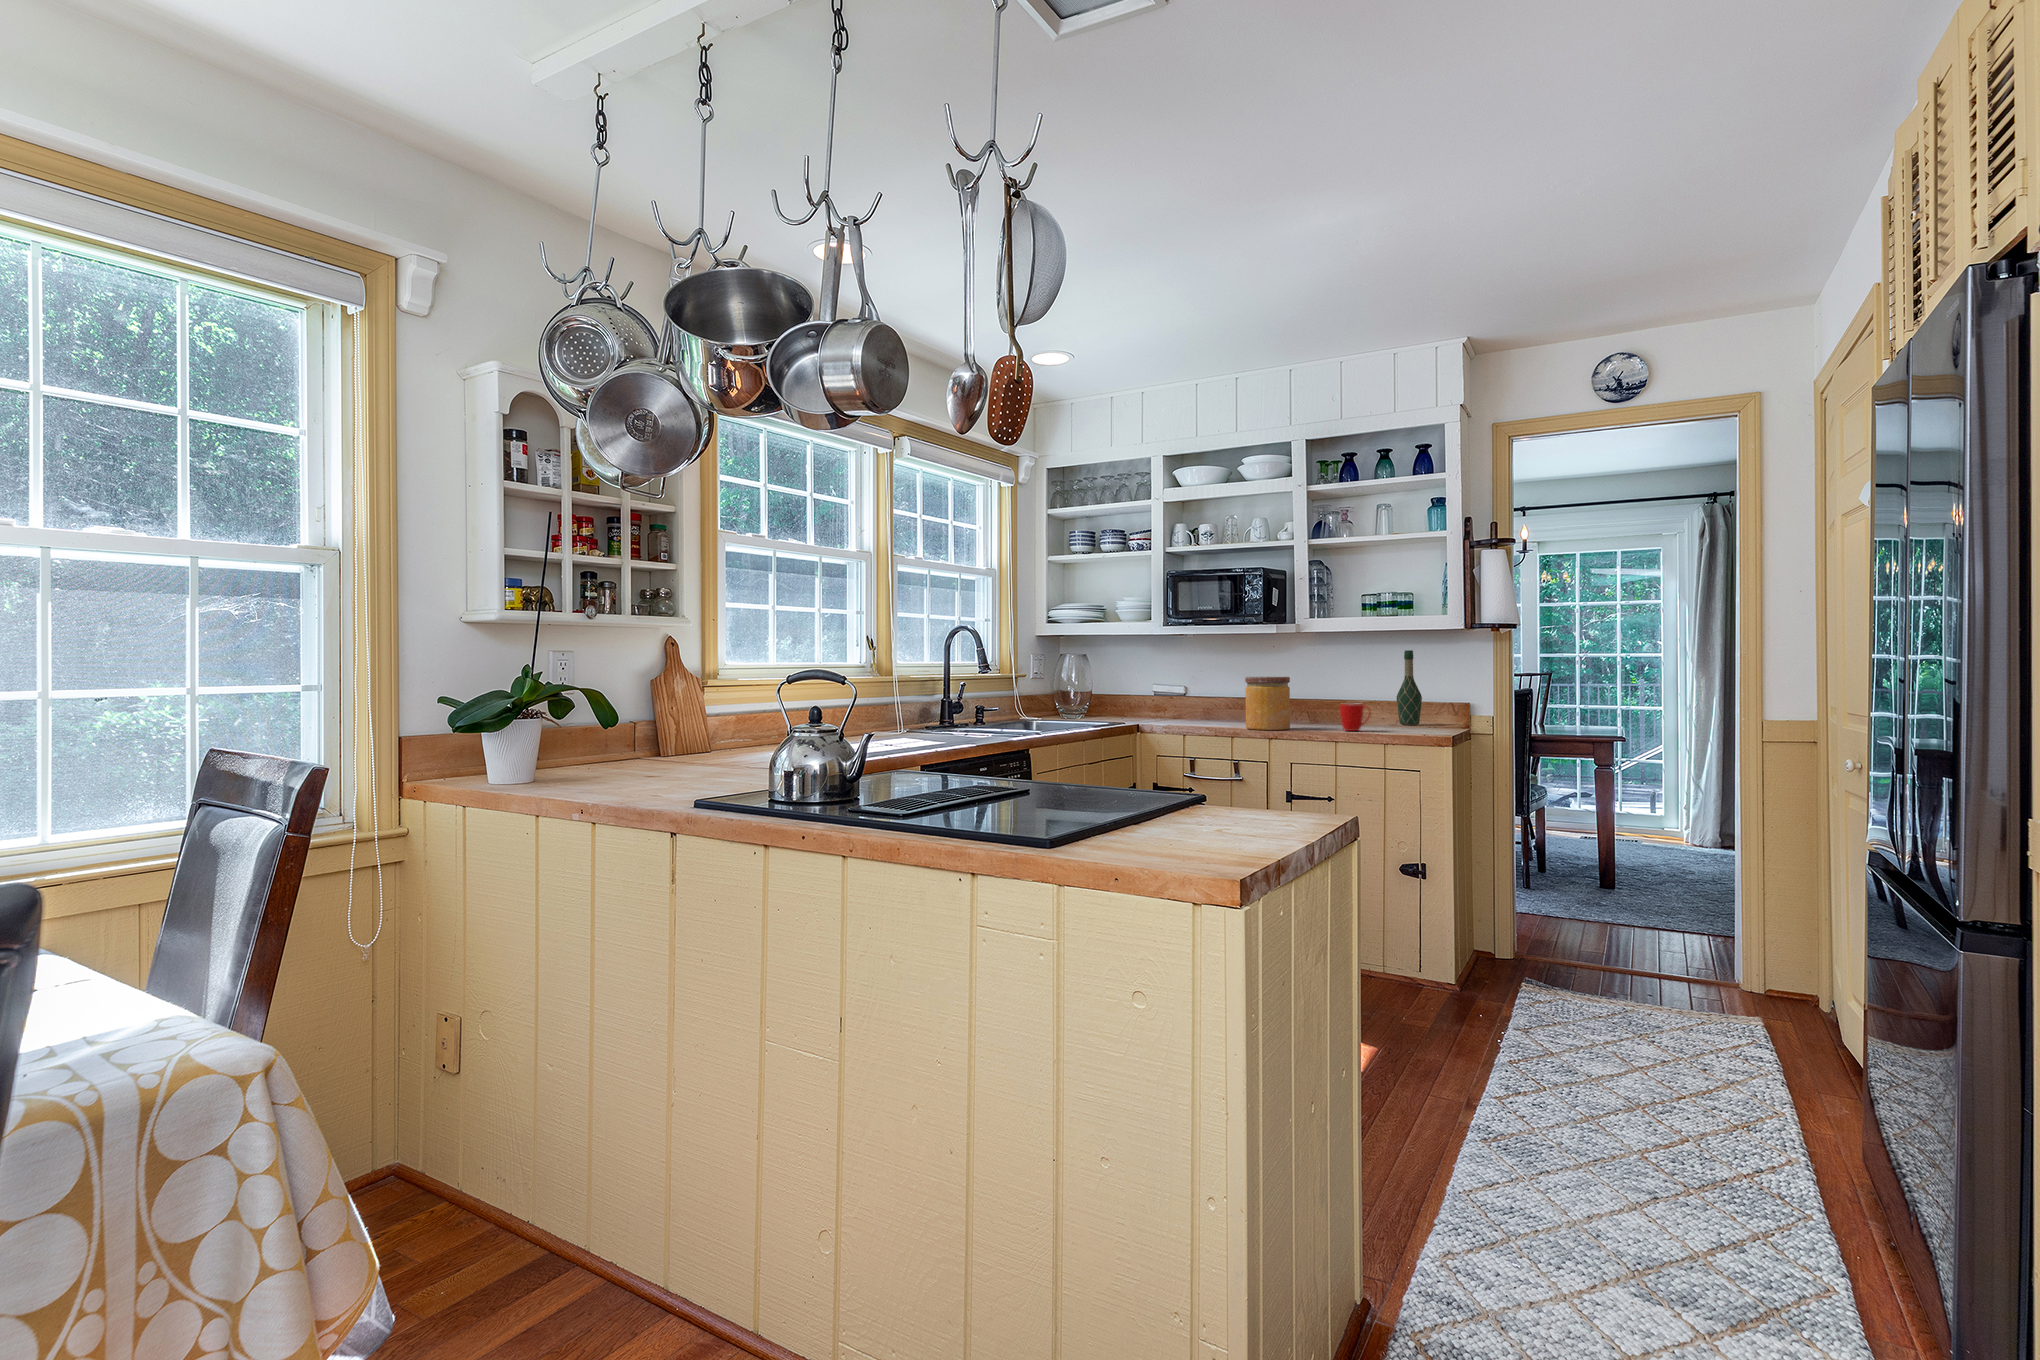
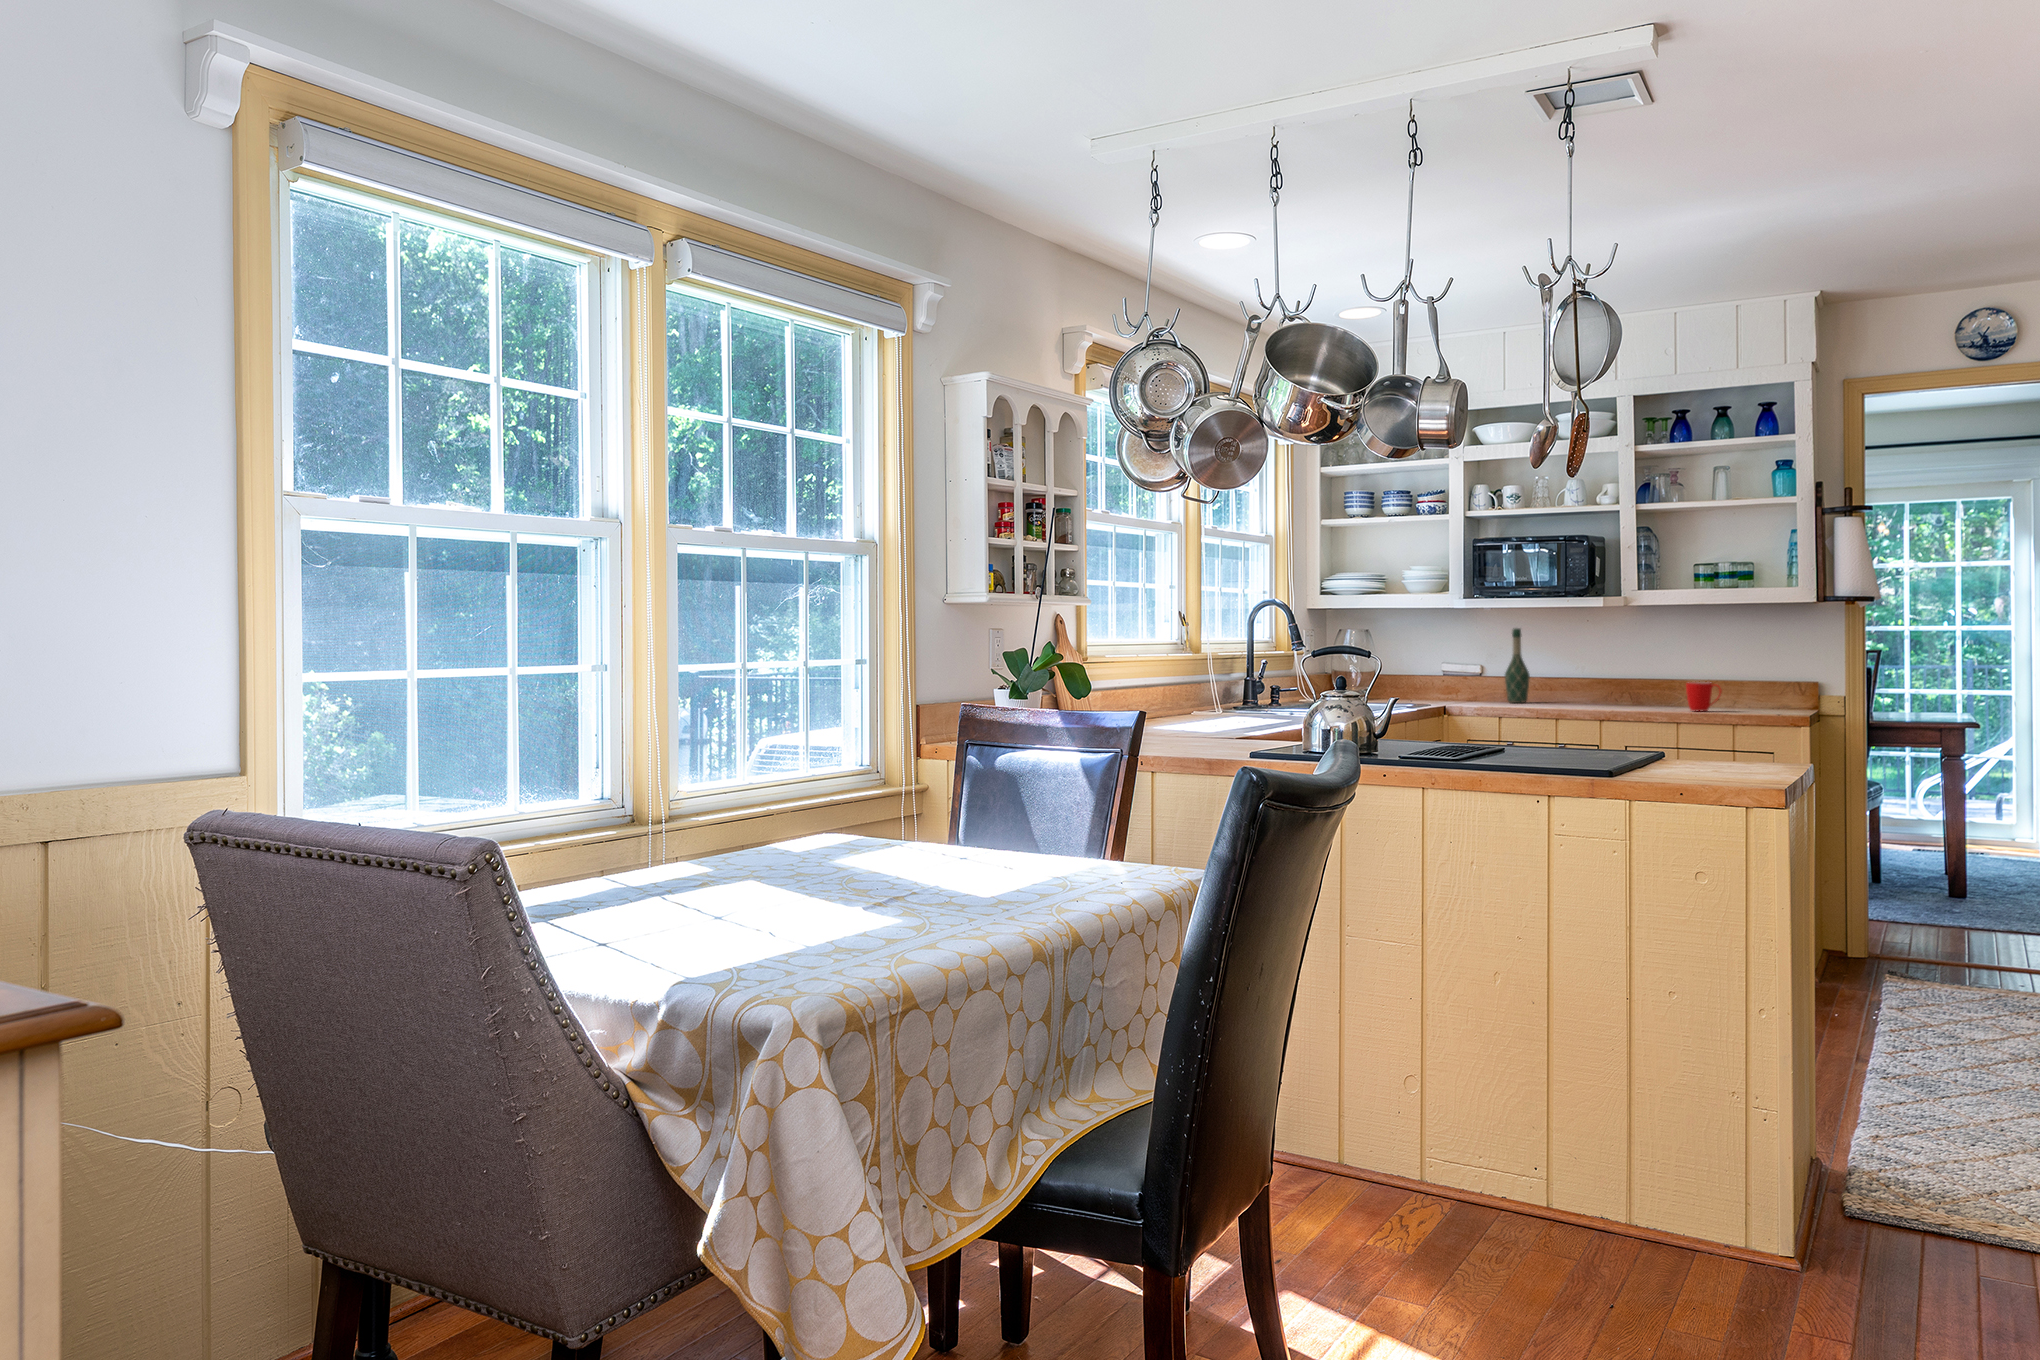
wine bottle: present [1397,650,1422,725] -> present [1505,628,1530,703]
jar: present [1245,677,1290,730] -> none [1579,654,1629,711]

